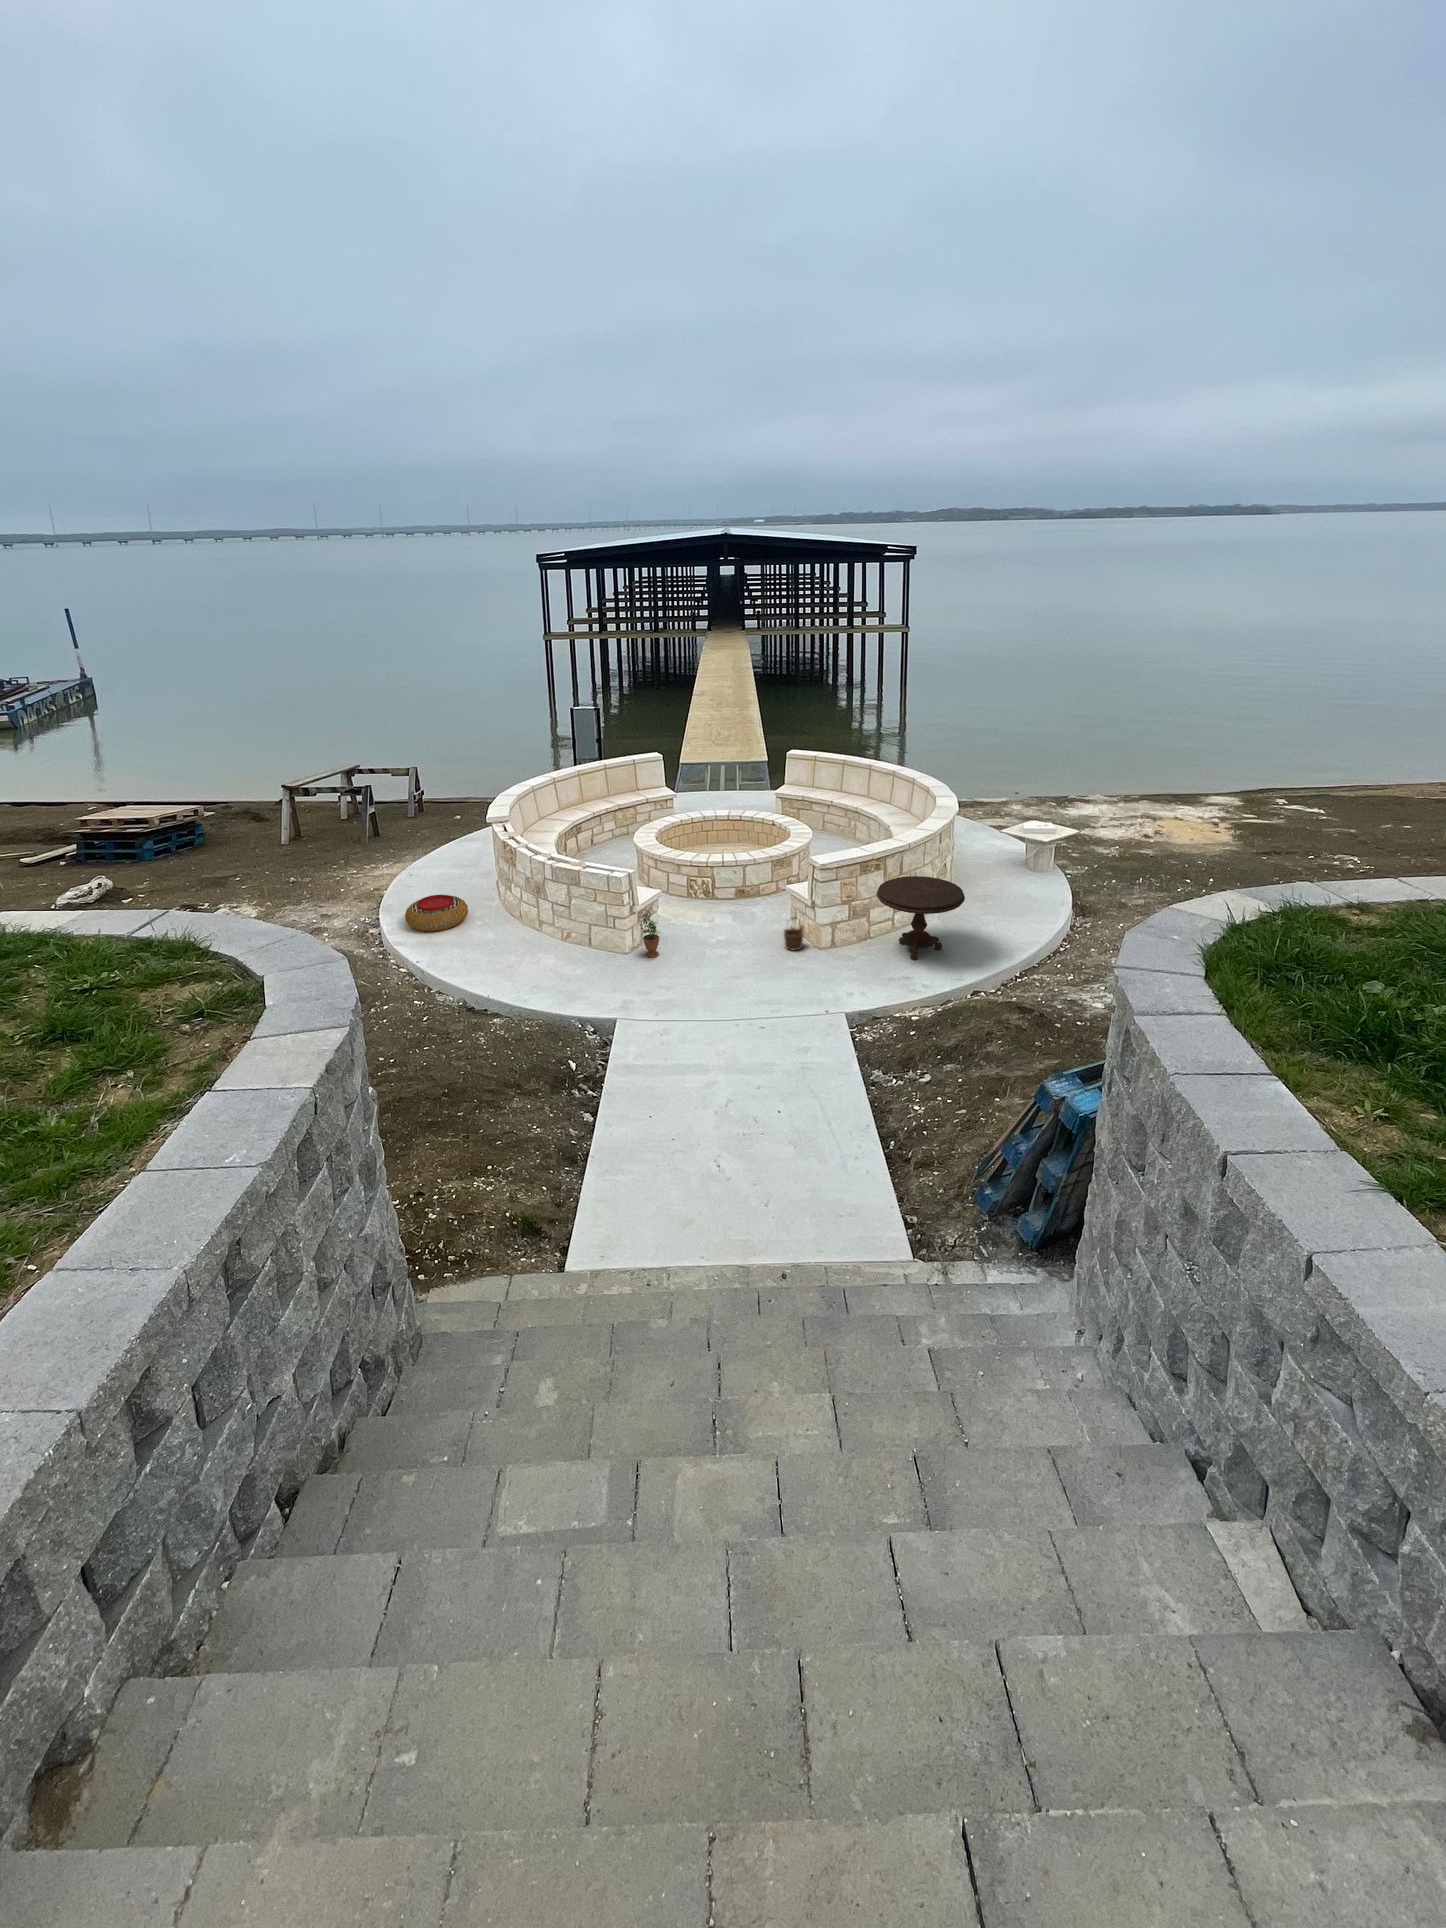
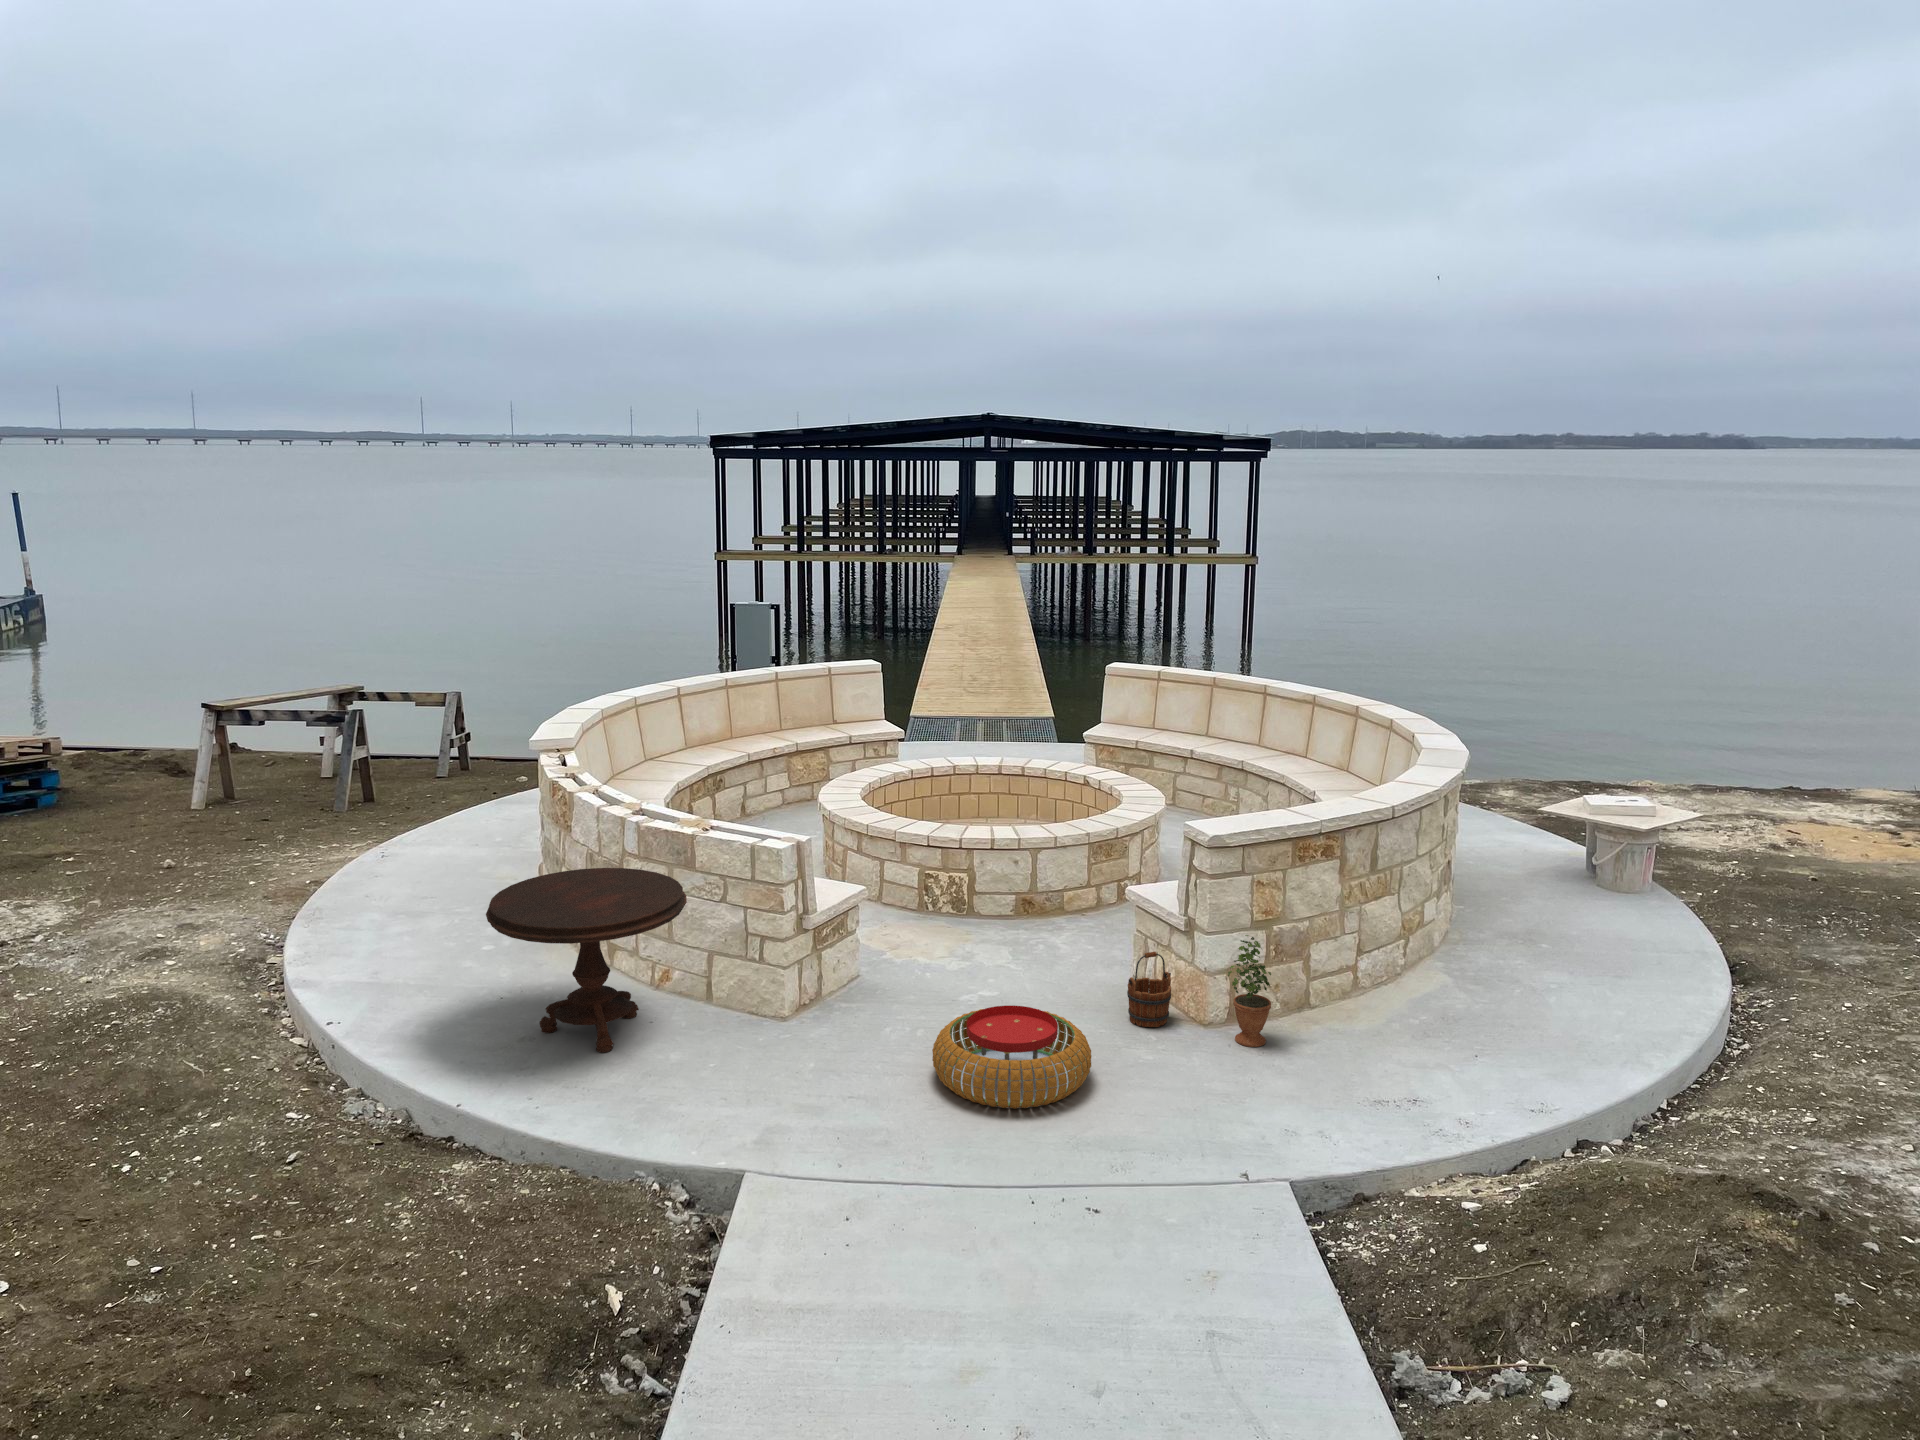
side table: present [877,876,965,960] -> present [486,868,687,1053]
pouf: present [405,895,468,931] -> present [932,1006,1091,1109]
potted plant: present [641,911,659,957] -> present [1228,935,1271,1047]

